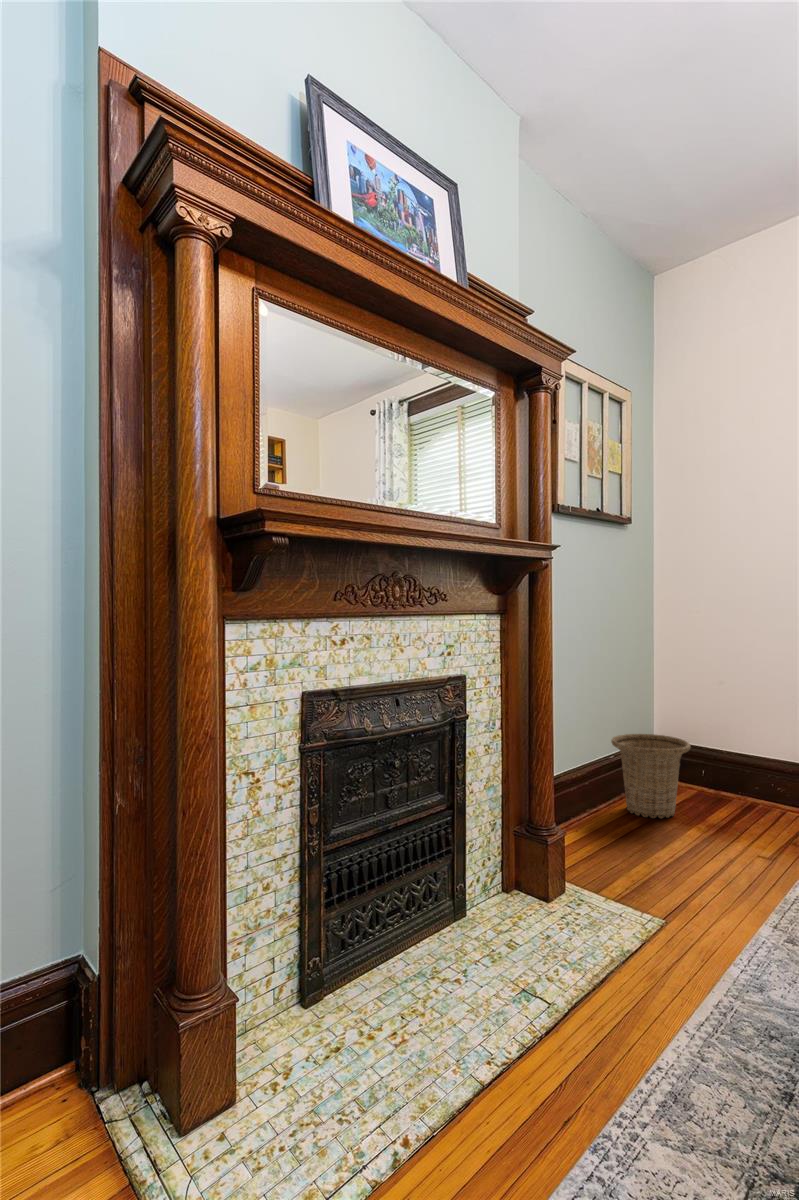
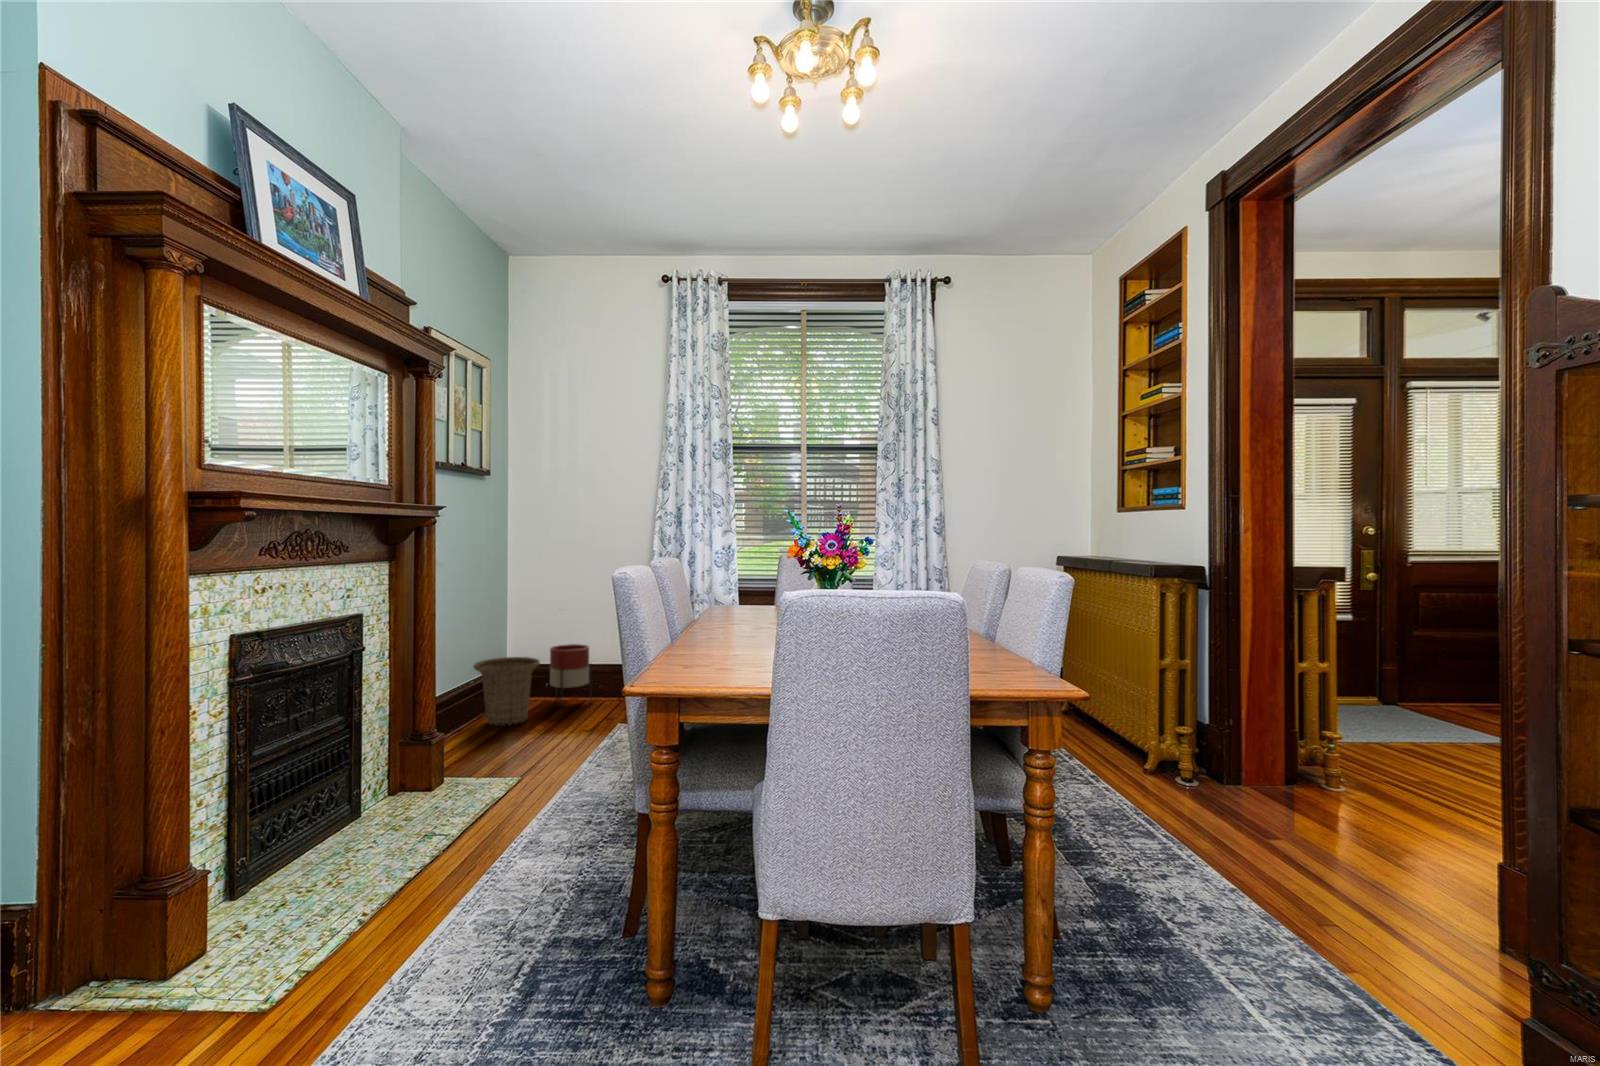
planter: none [704,726,760,807] -> present [550,644,592,701]

